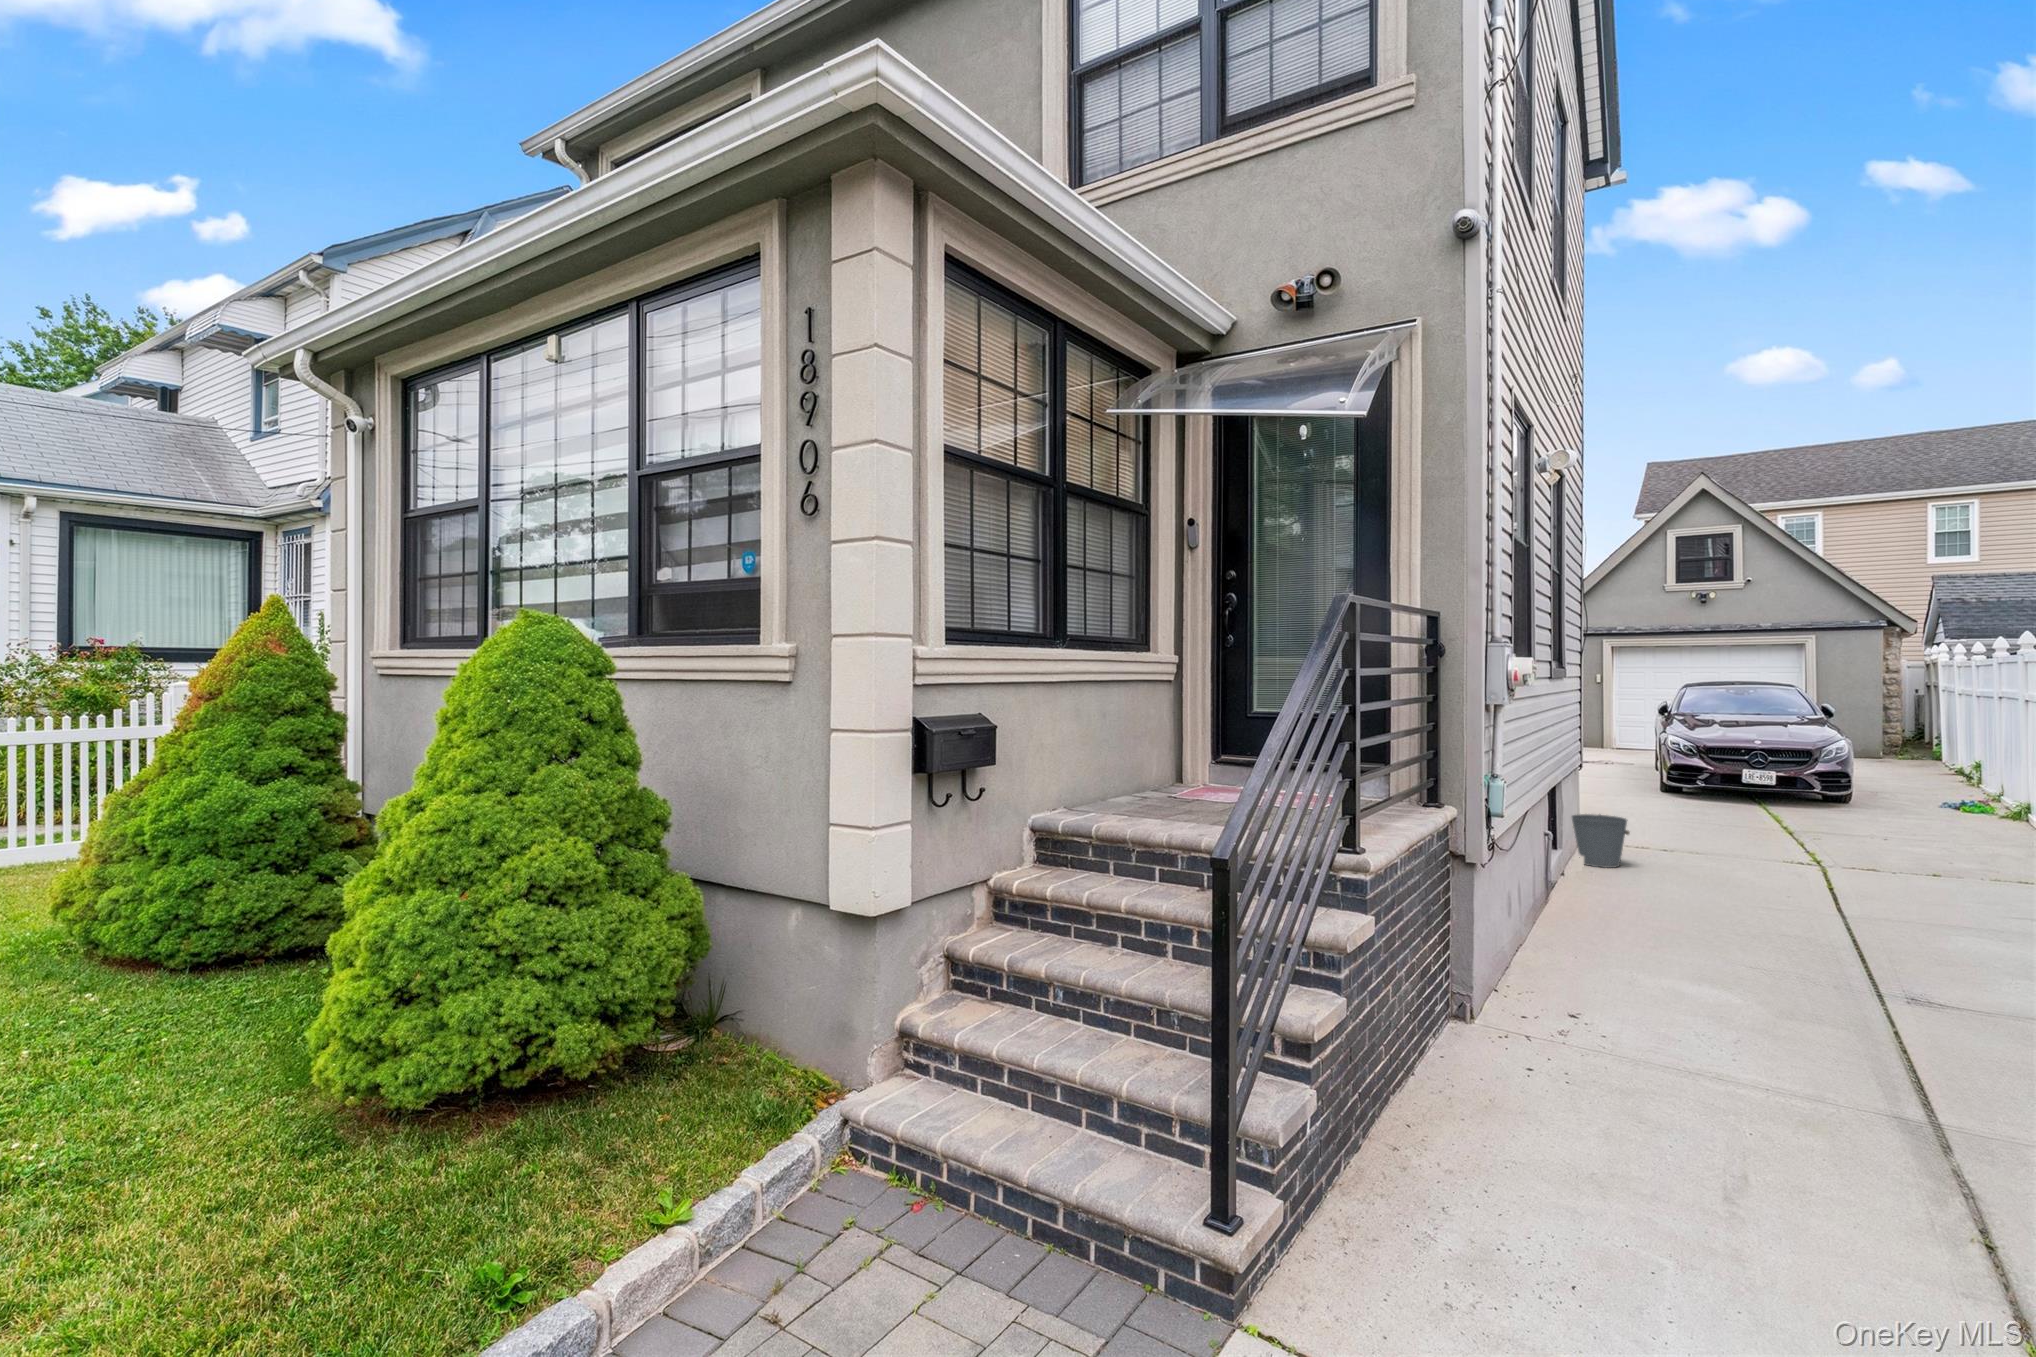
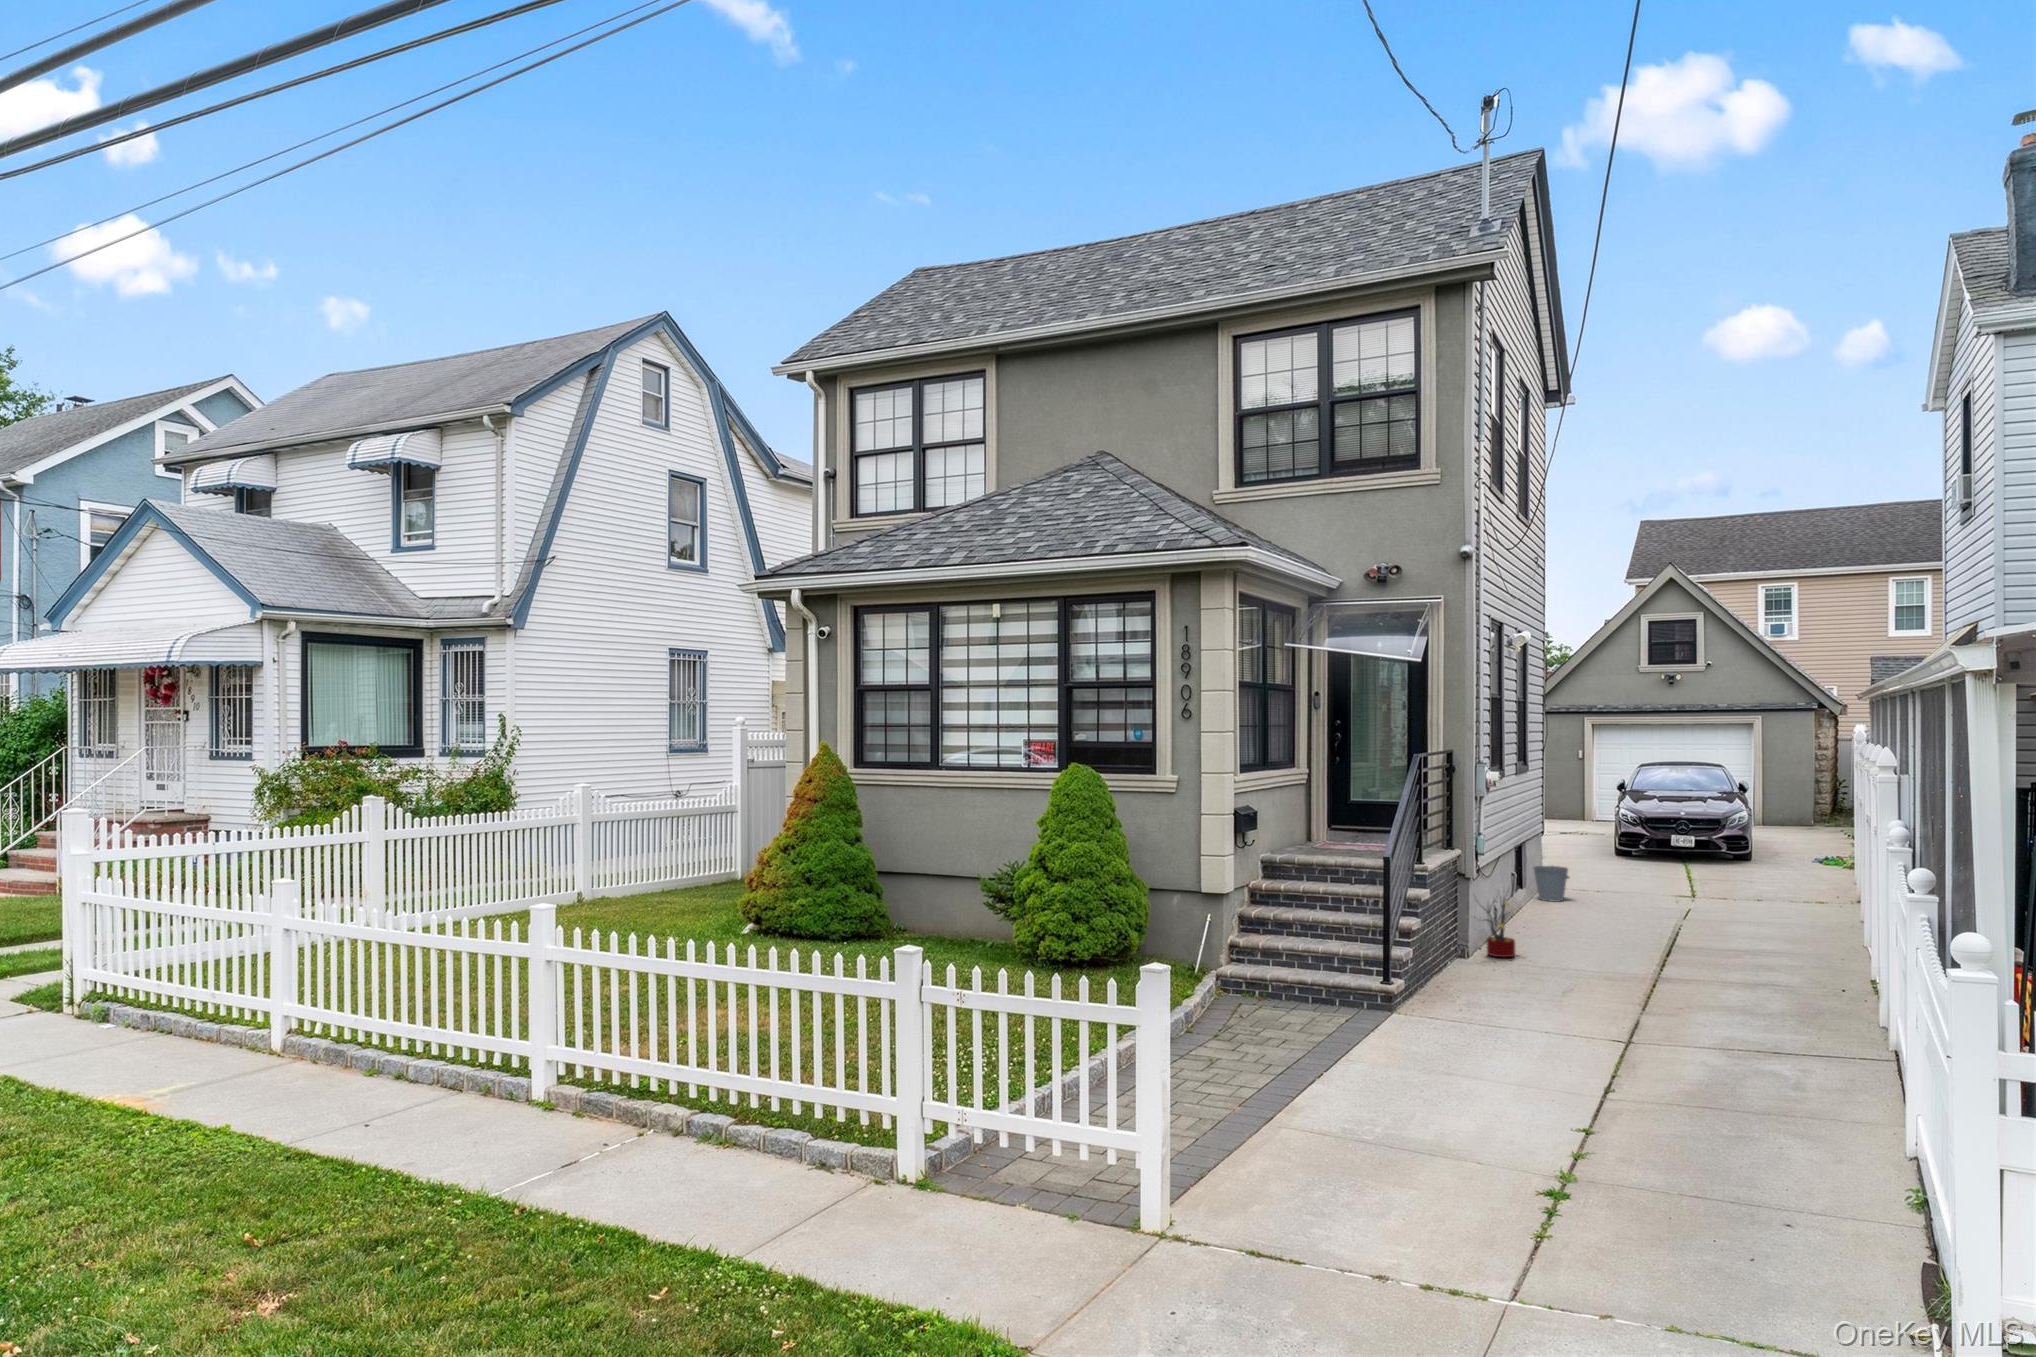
decorative plant: none [1464,879,1592,1027] -> present [1485,901,1516,957]

